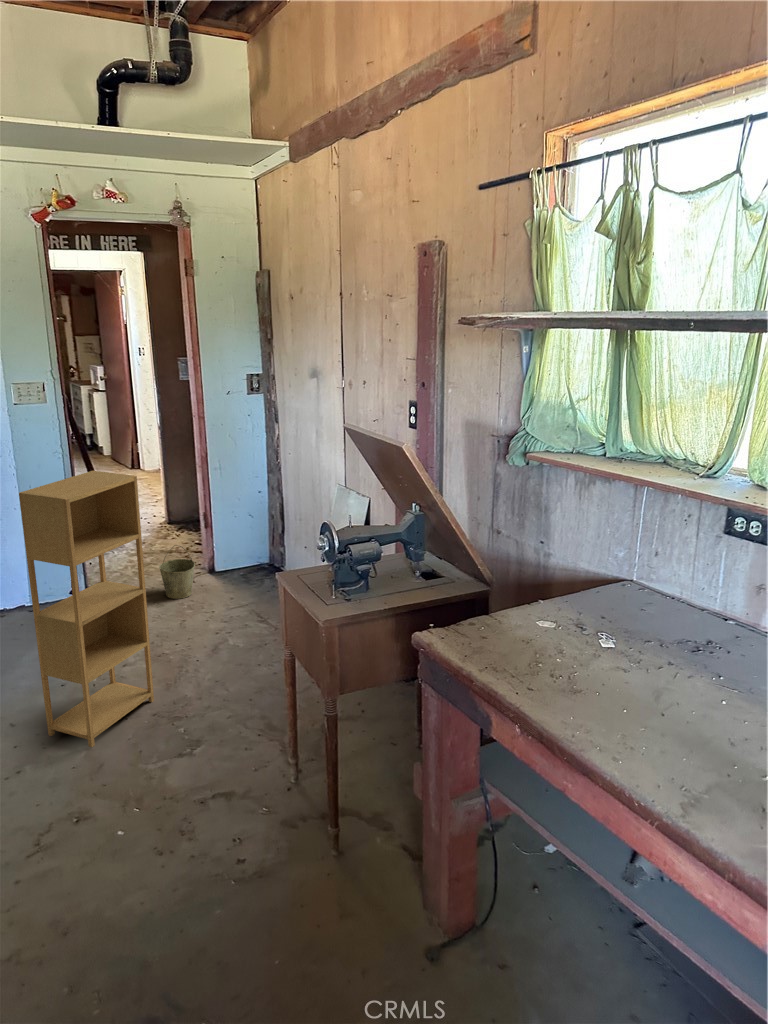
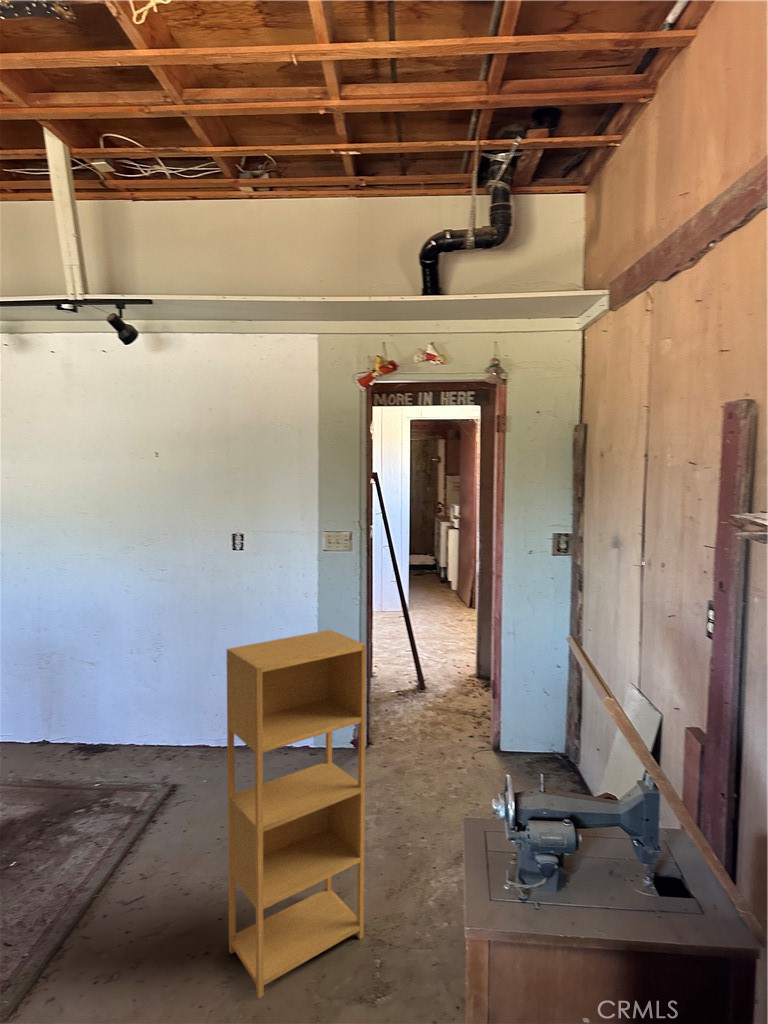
bucket: present [159,546,195,599] -> none [436,713,475,776]

